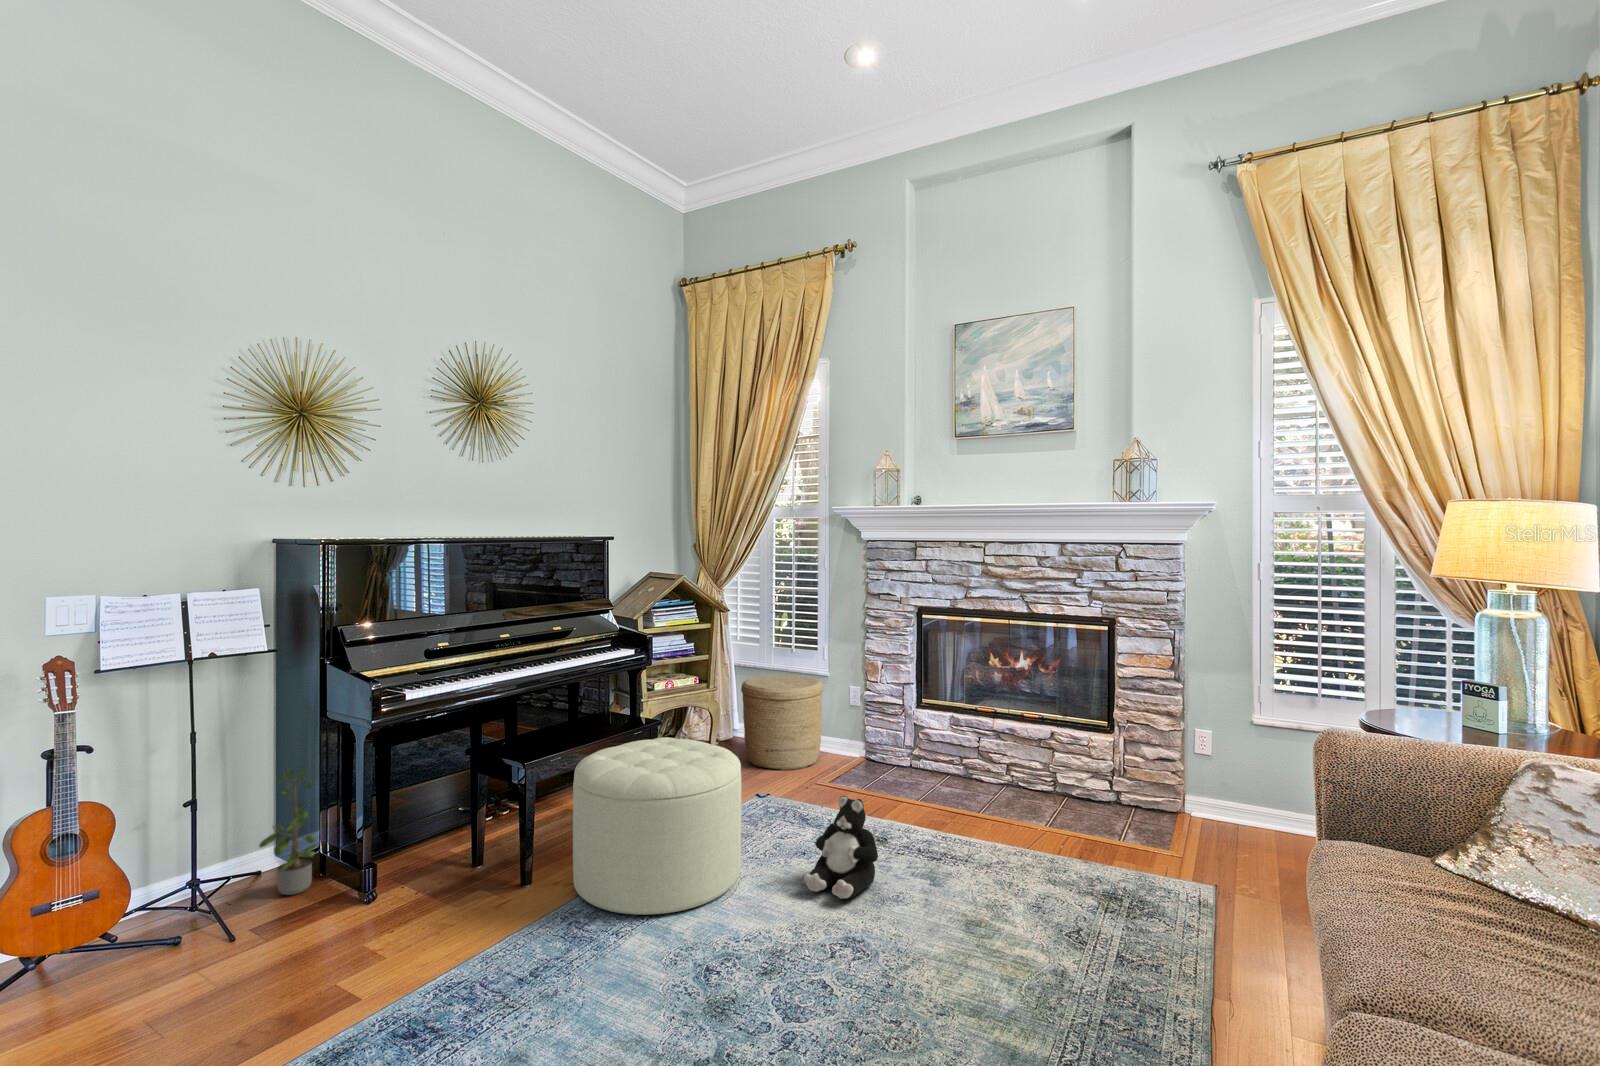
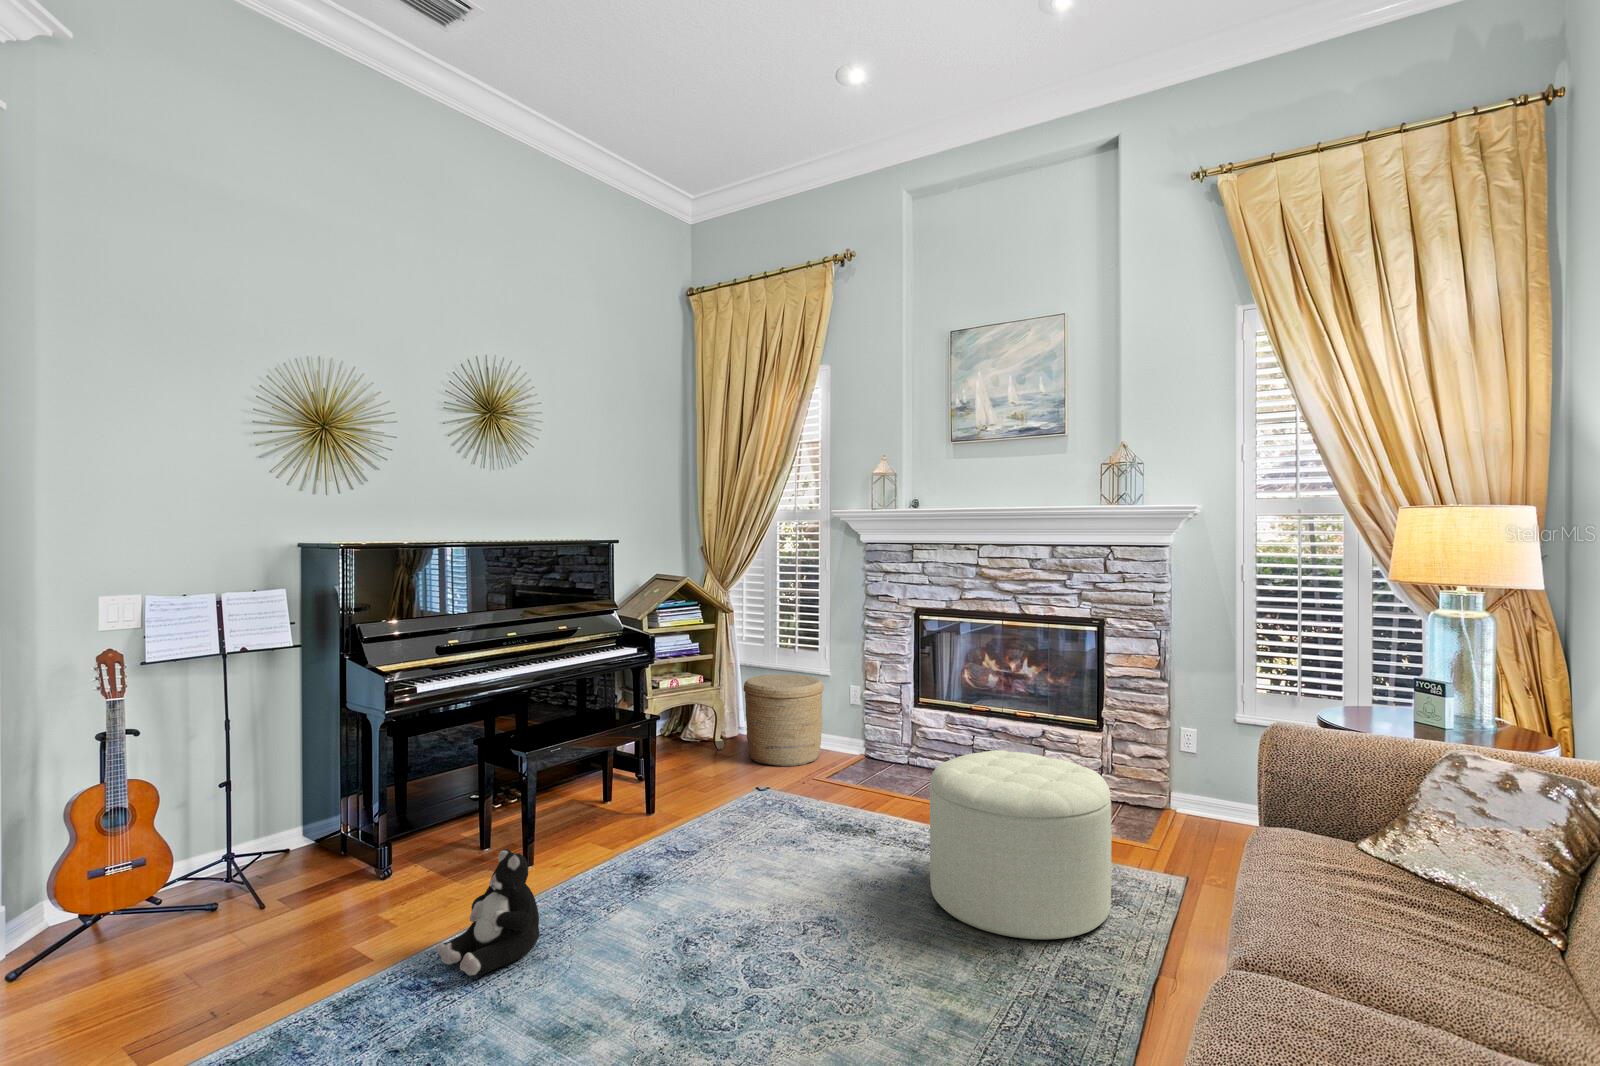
ottoman: present [573,737,741,915] -> present [930,750,1111,940]
potted plant: present [259,767,317,895] -> none [287,752,342,871]
plush toy: present [804,796,878,899] -> present [437,849,539,976]

